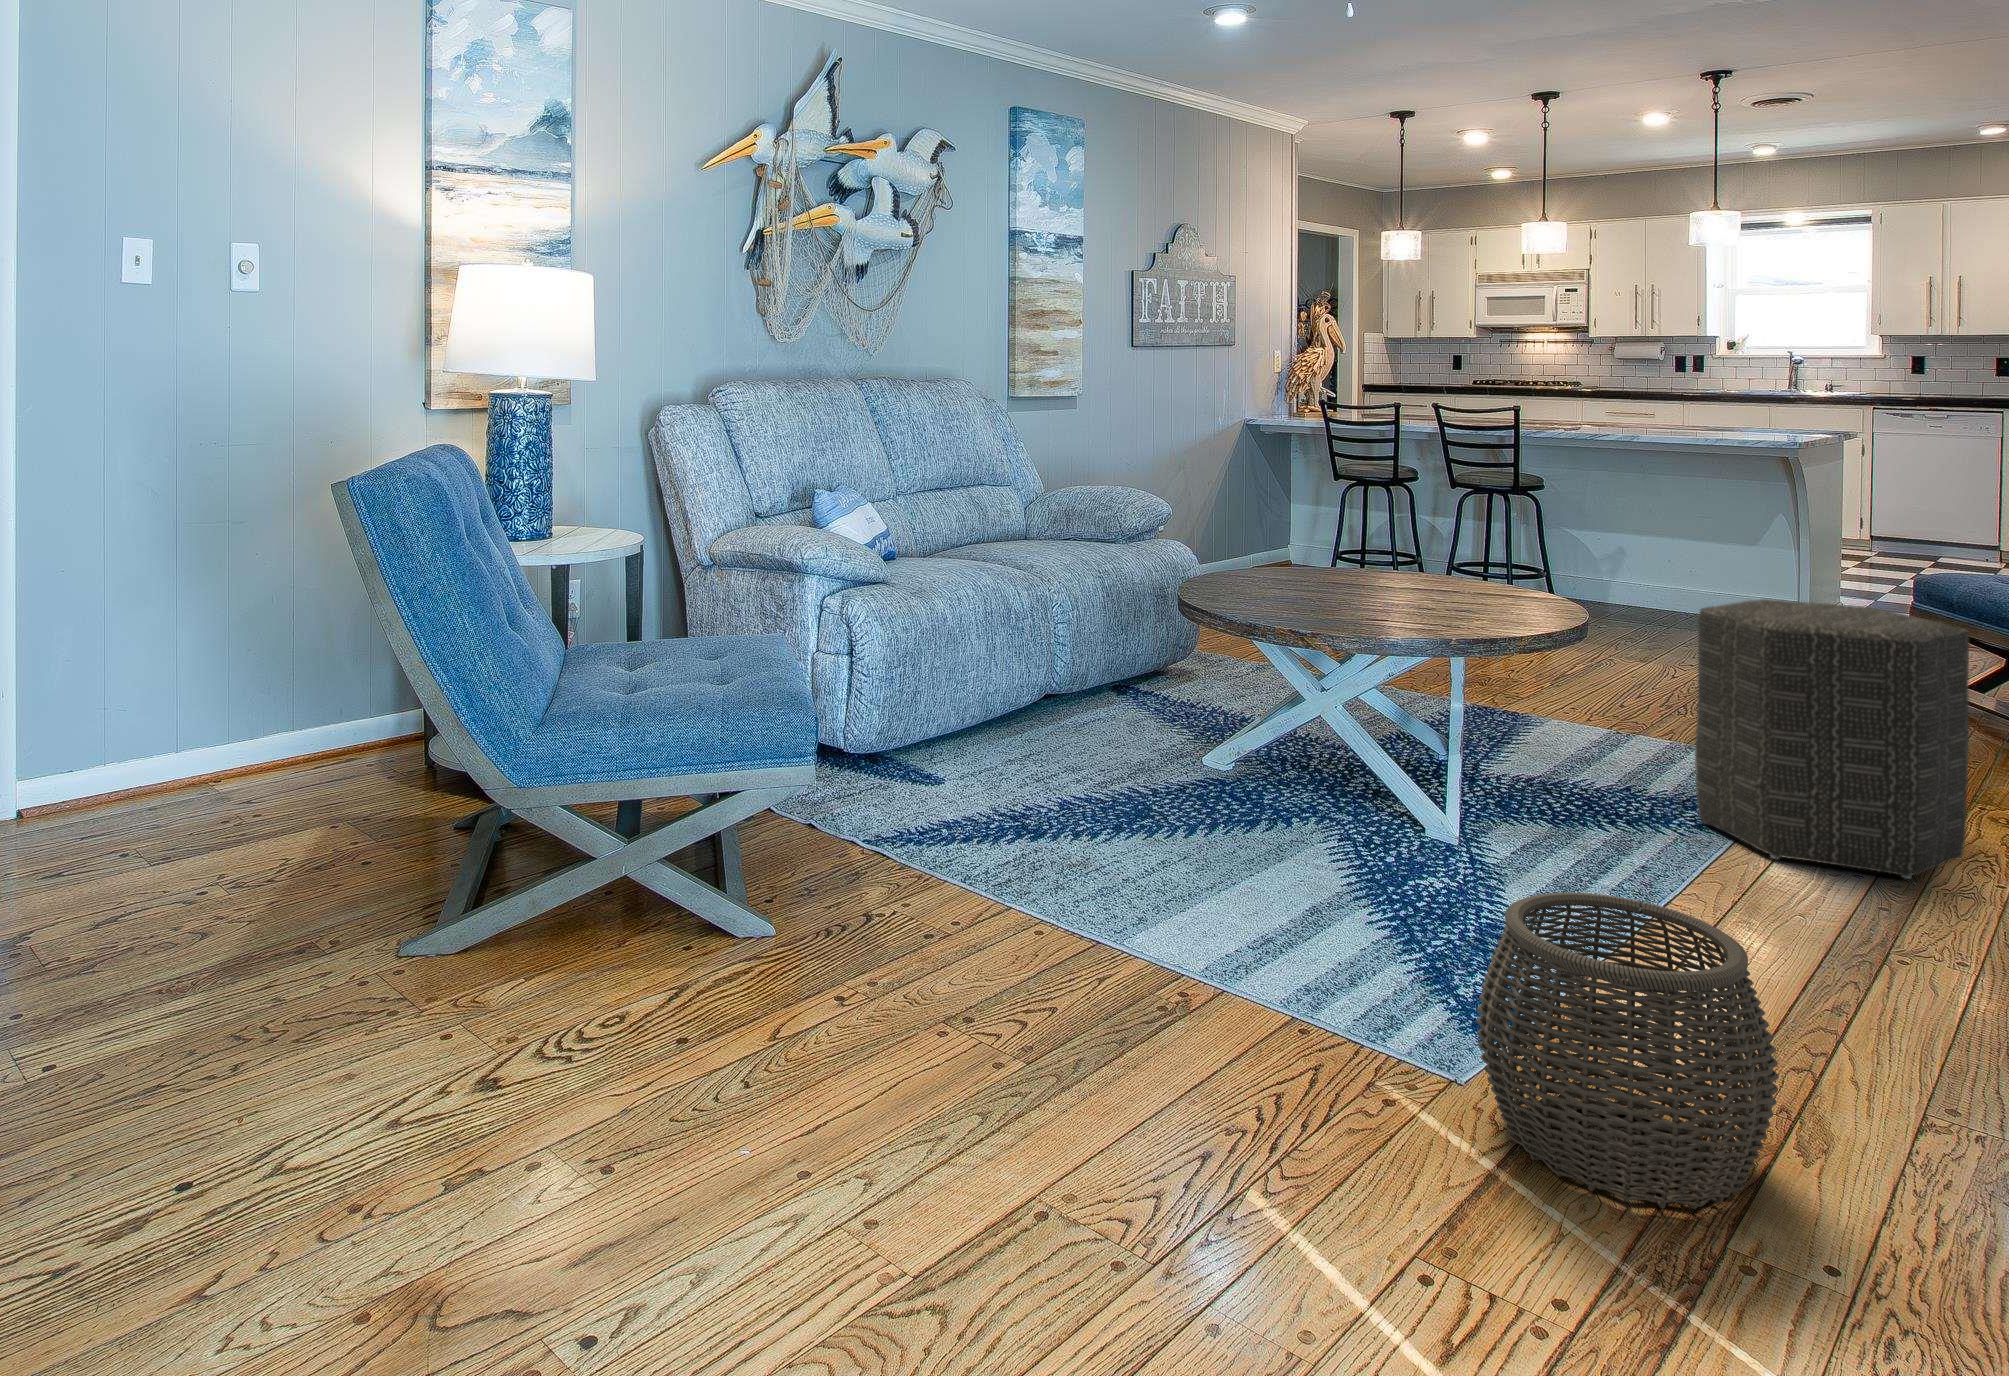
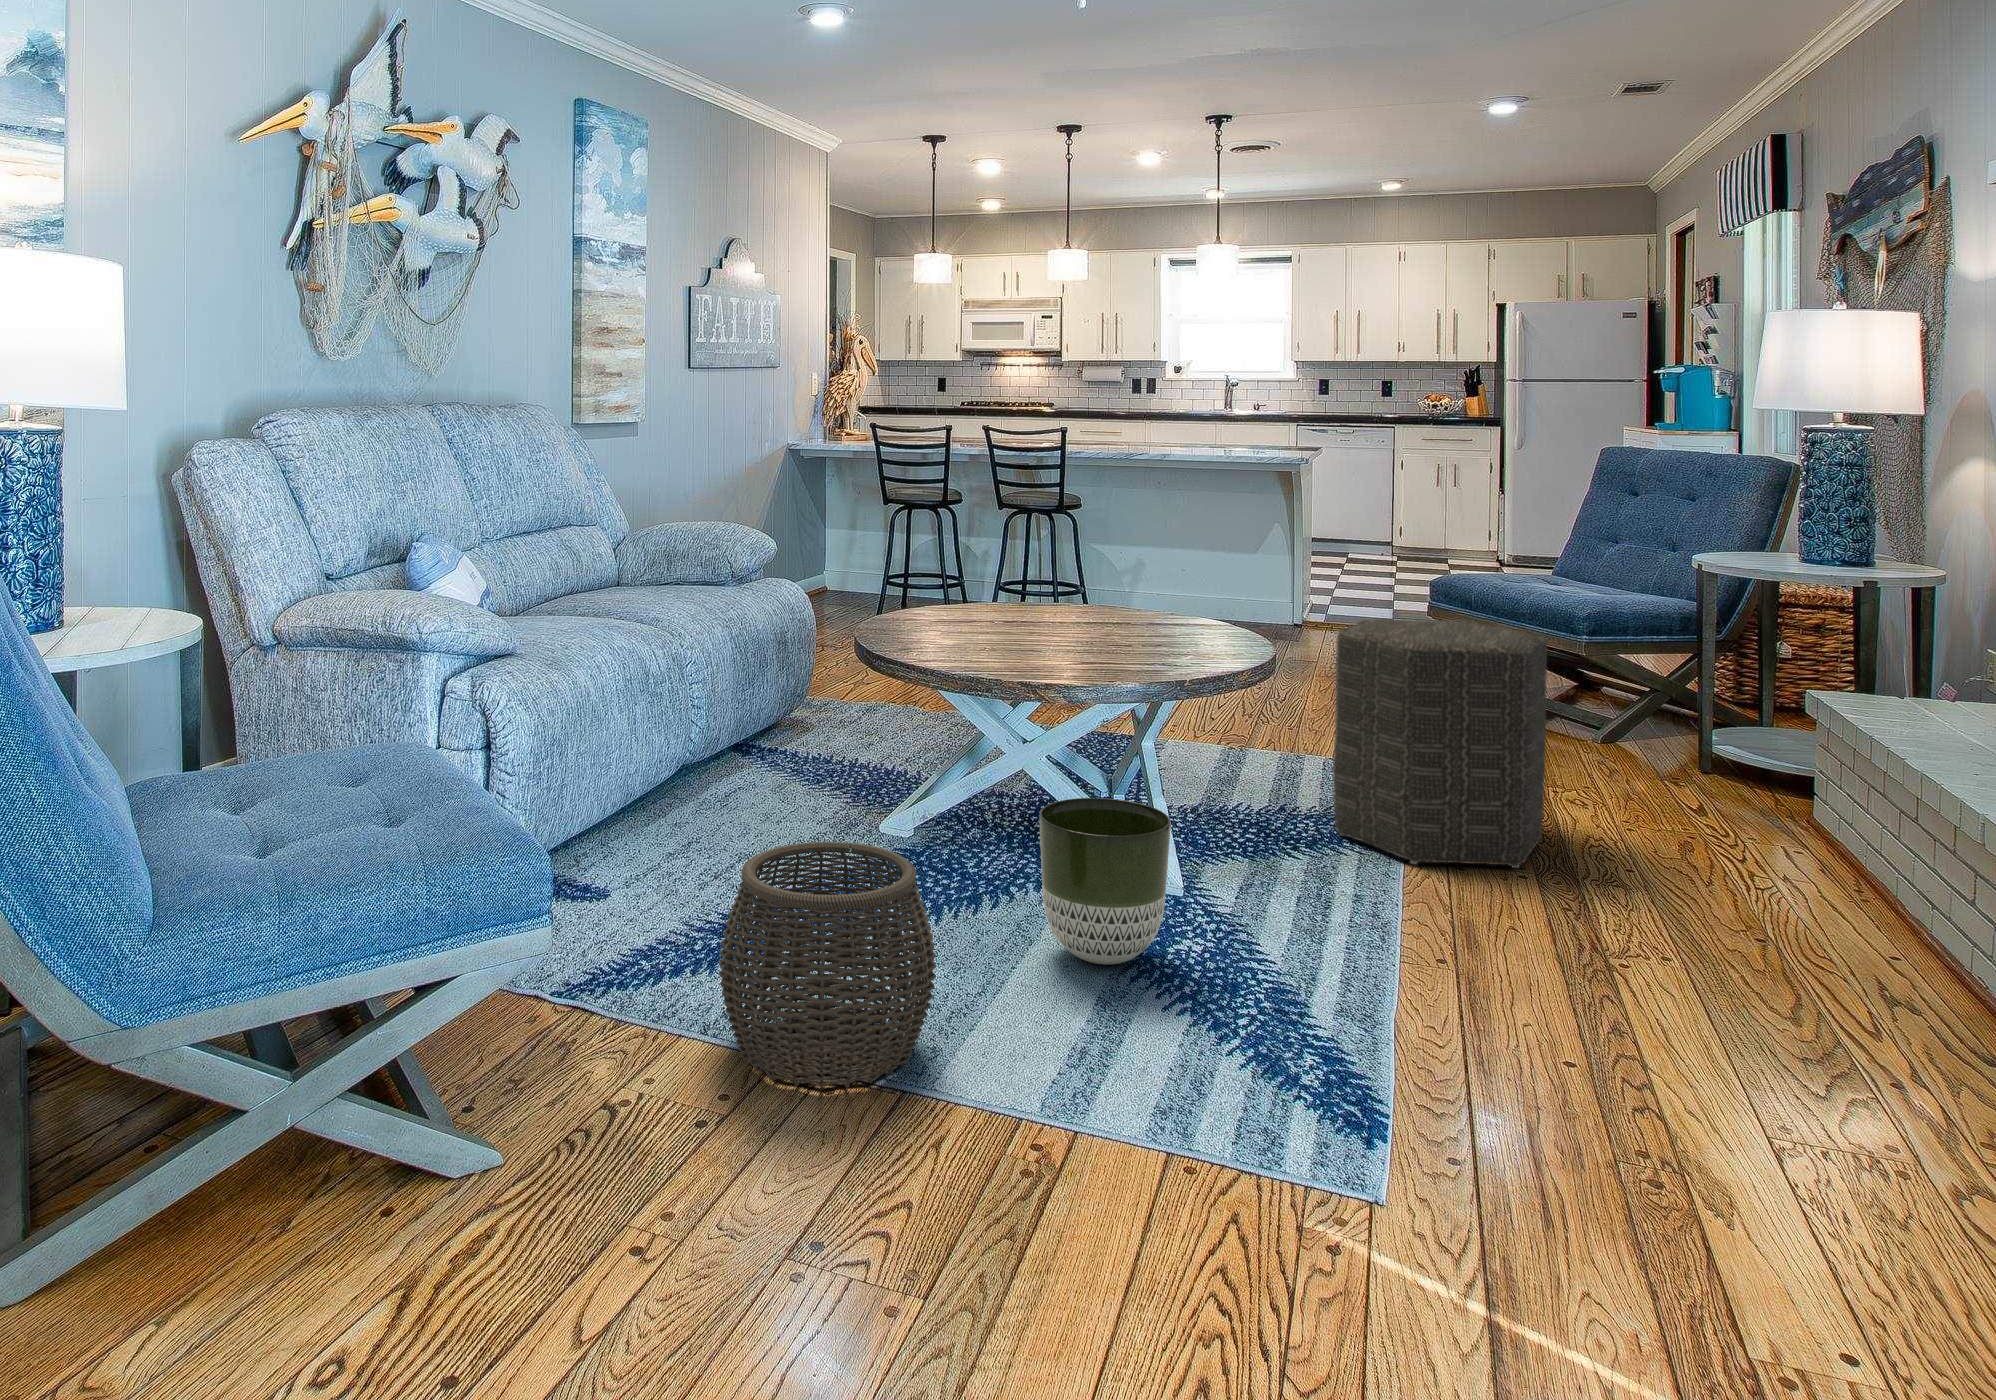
planter: none [1292,739,1422,895] -> present [1040,798,1171,965]
woven basket: present [1477,892,1779,1209] -> present [719,842,936,1089]

